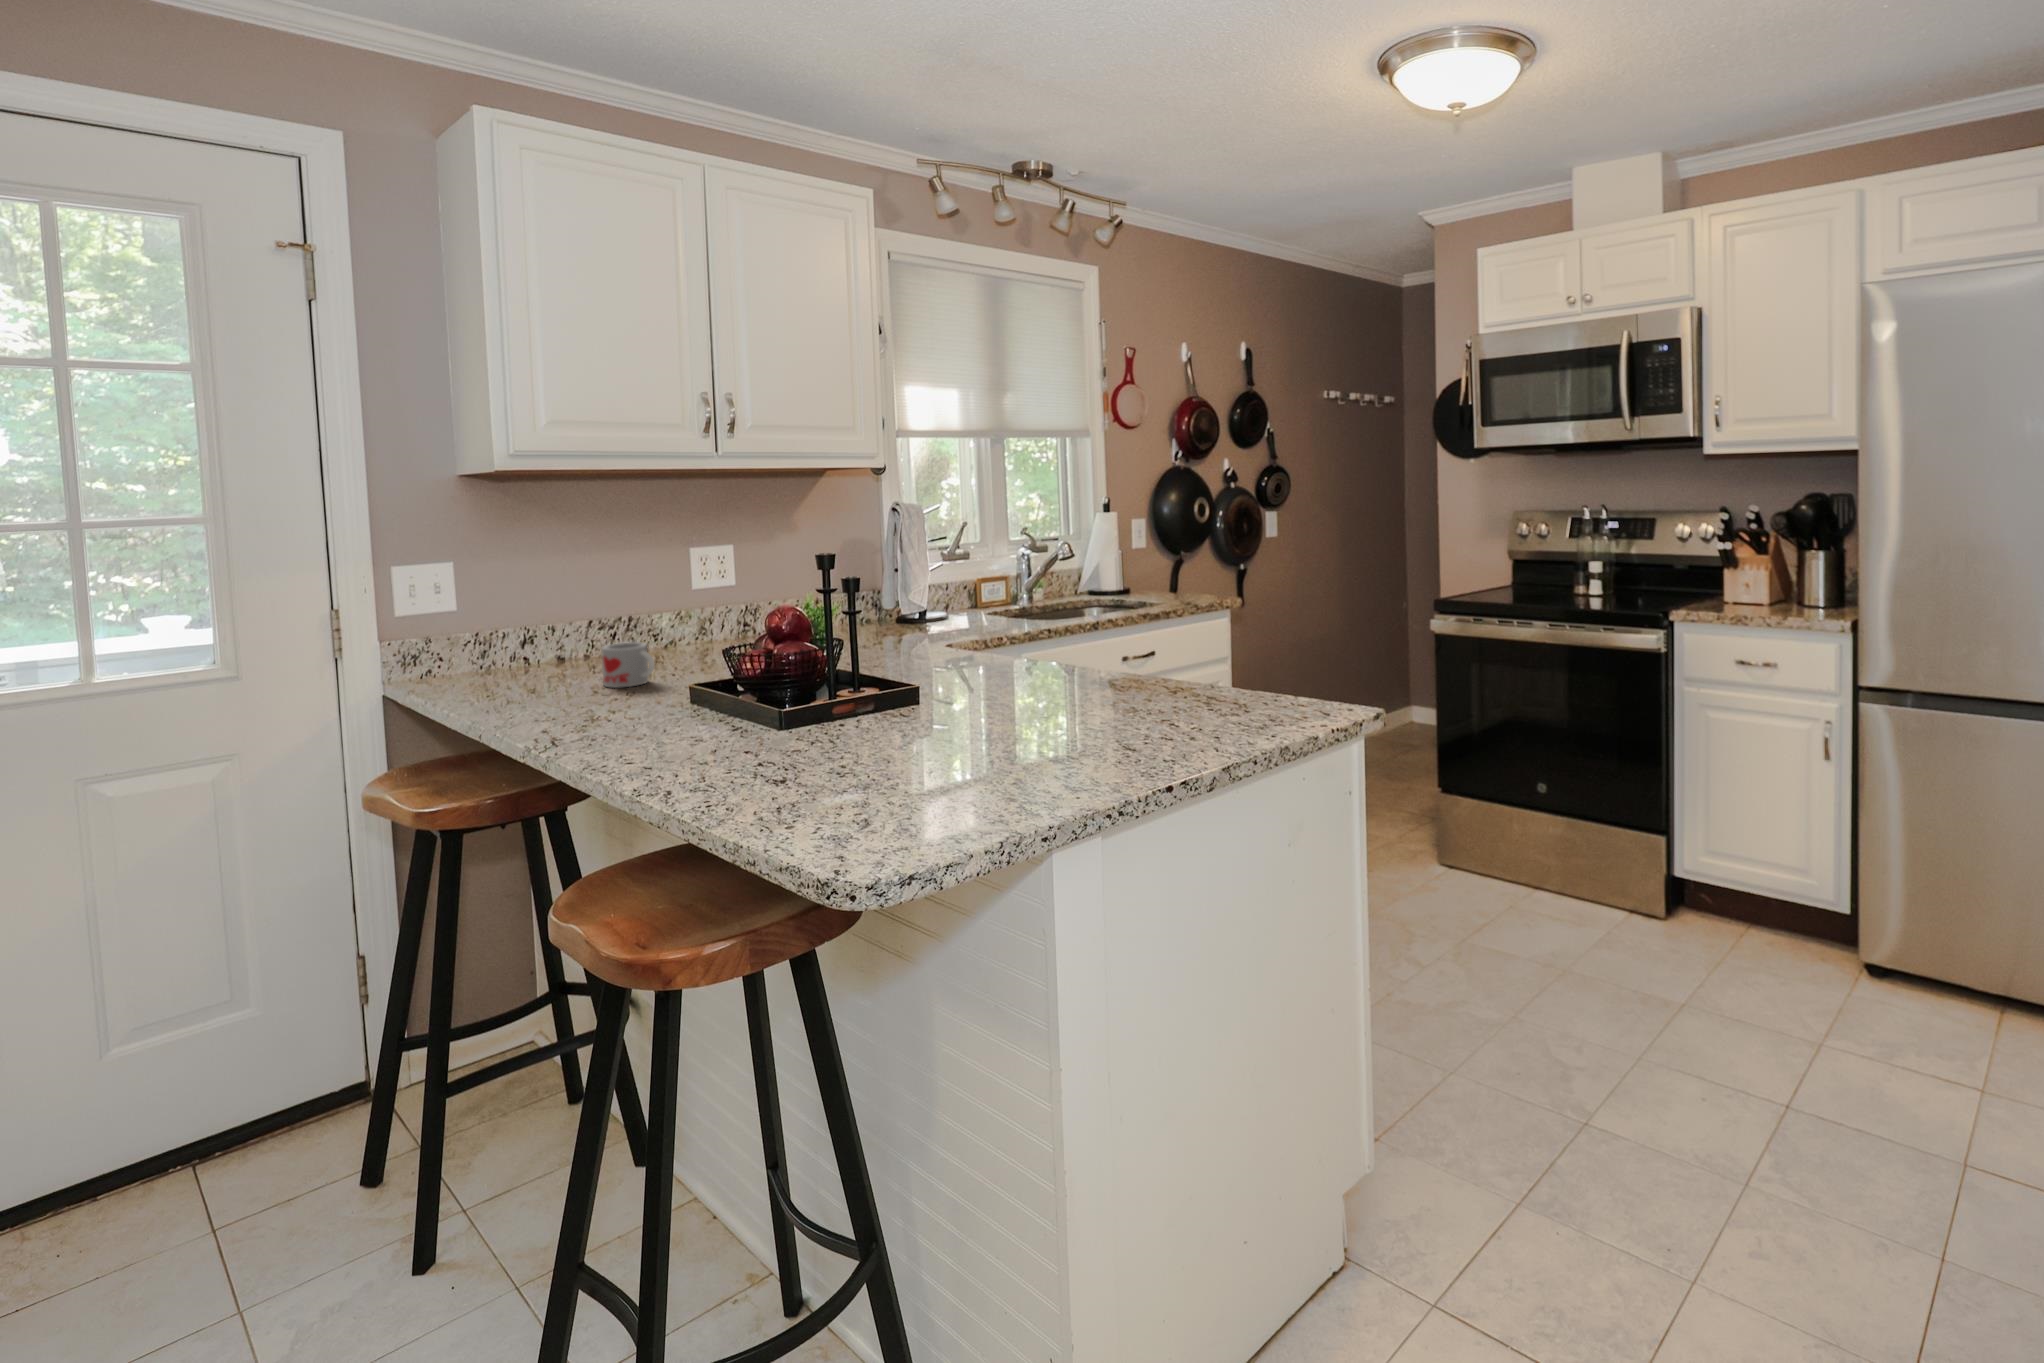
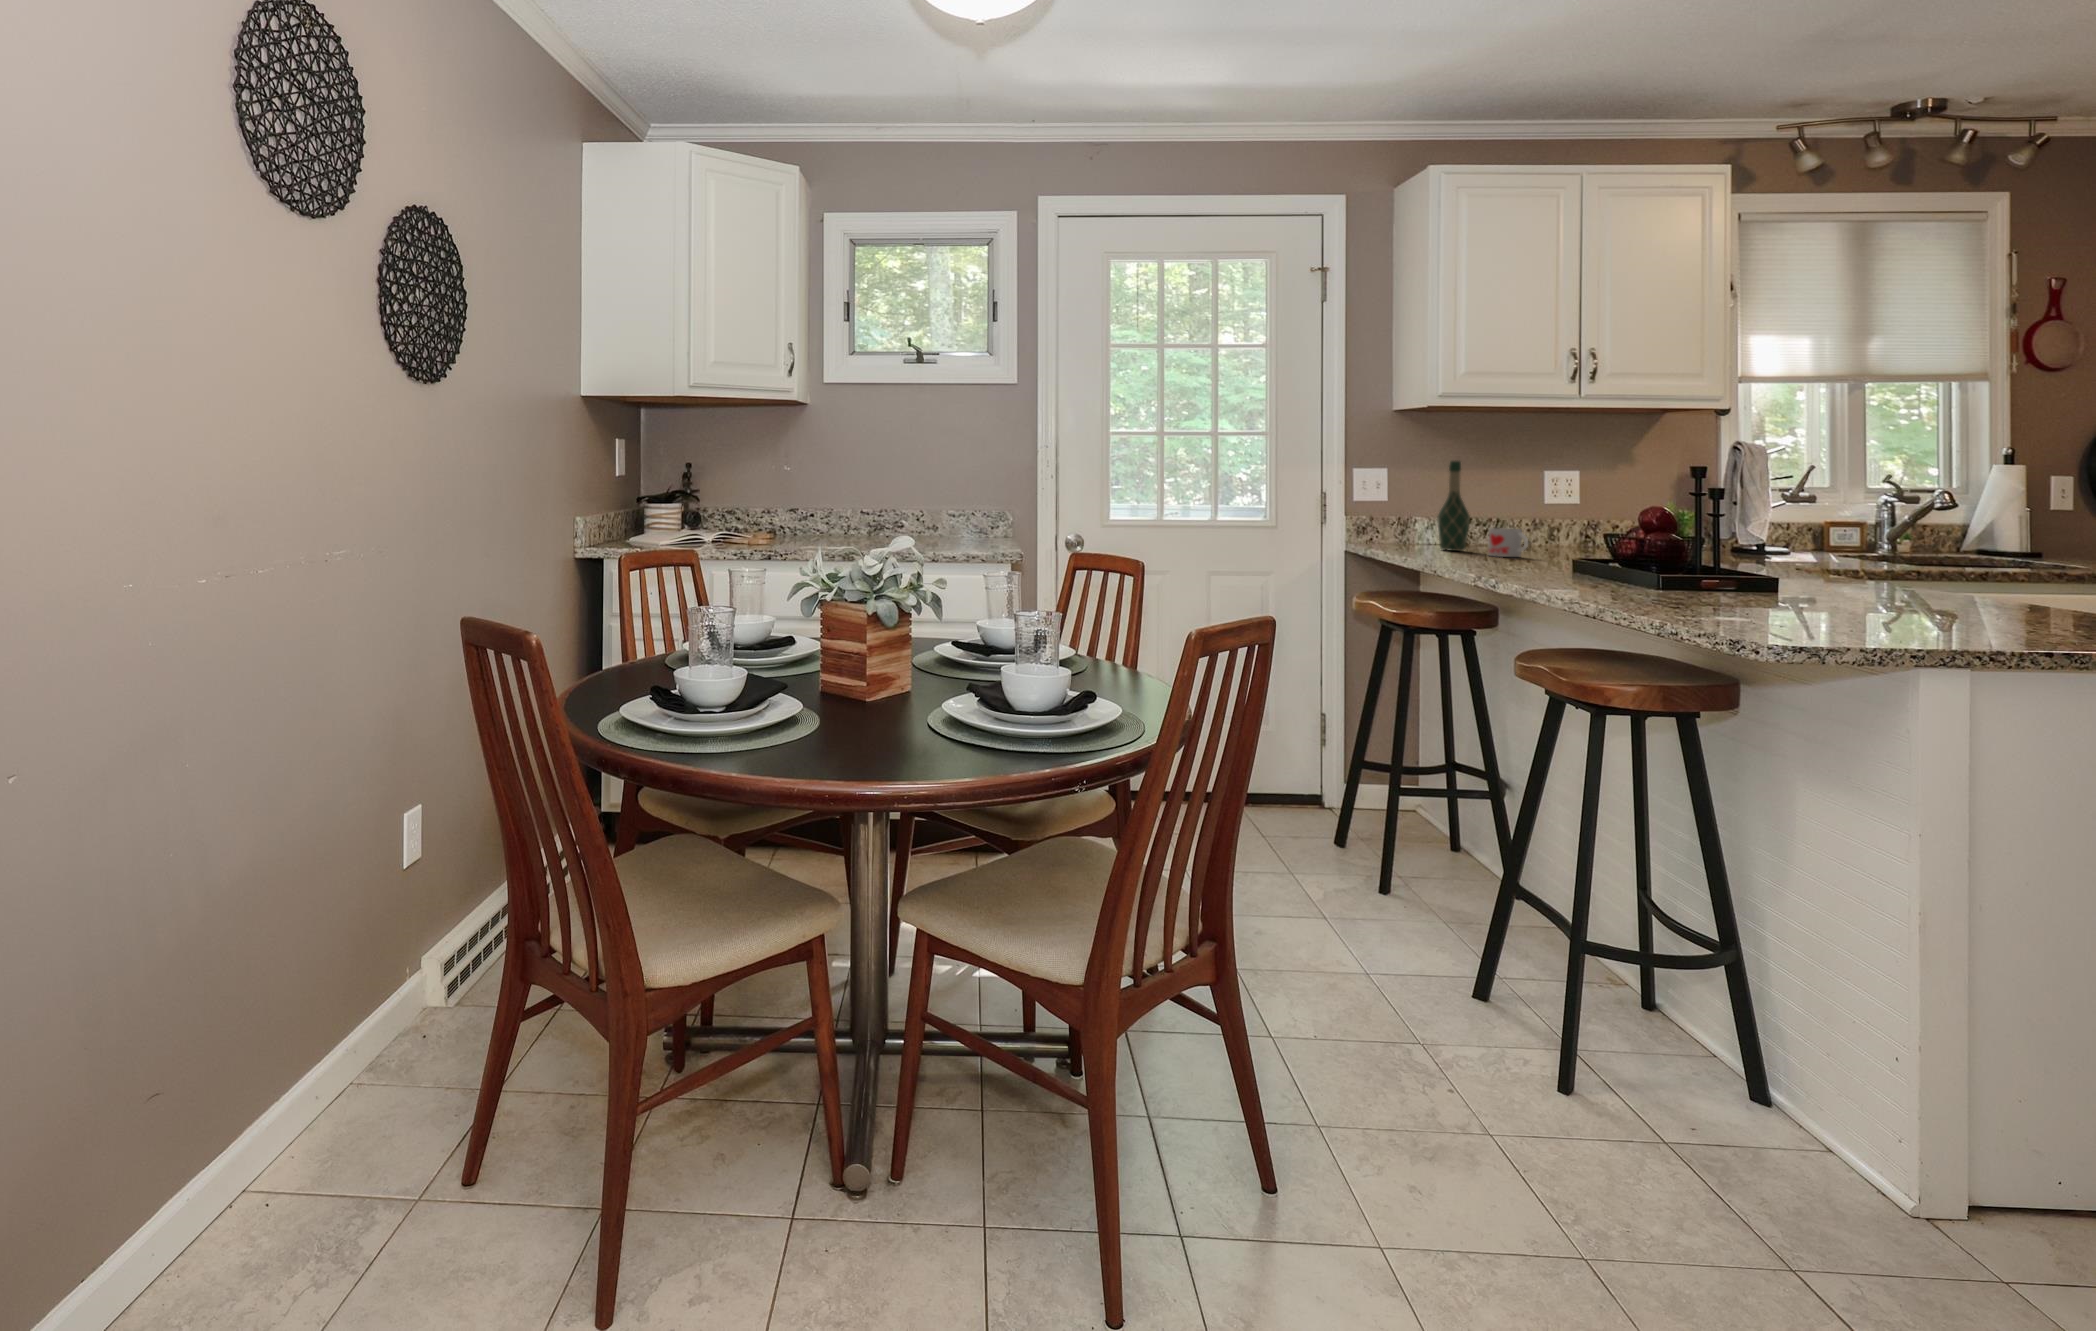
wine bottle: none [536,545,584,675] -> present [1437,461,1470,551]

